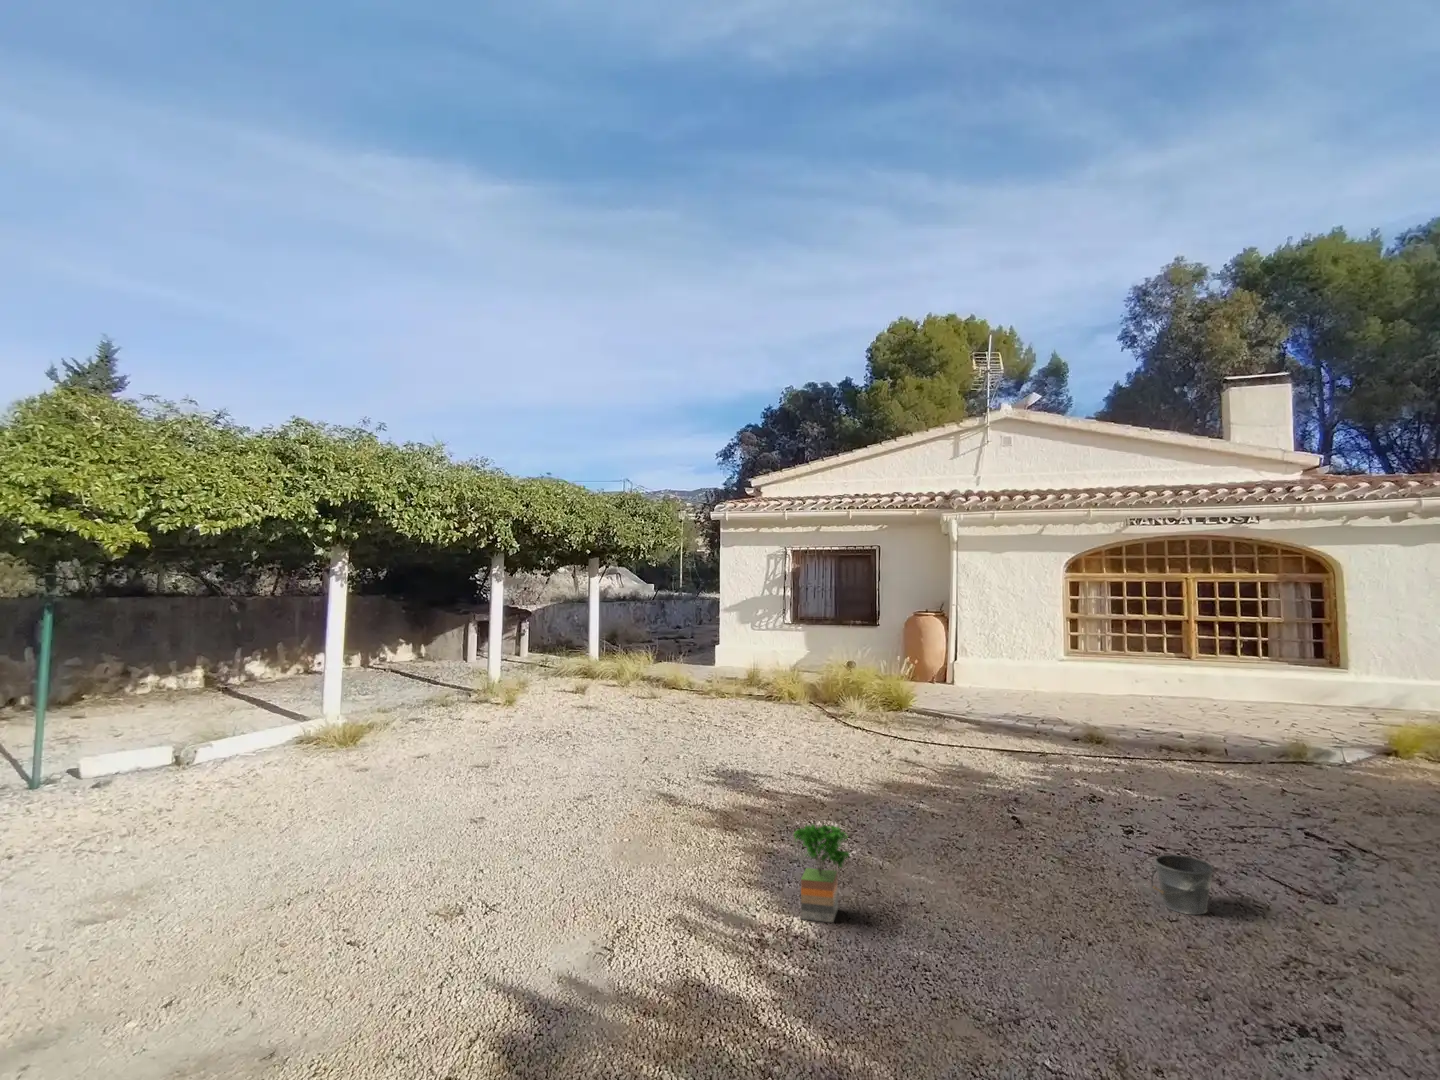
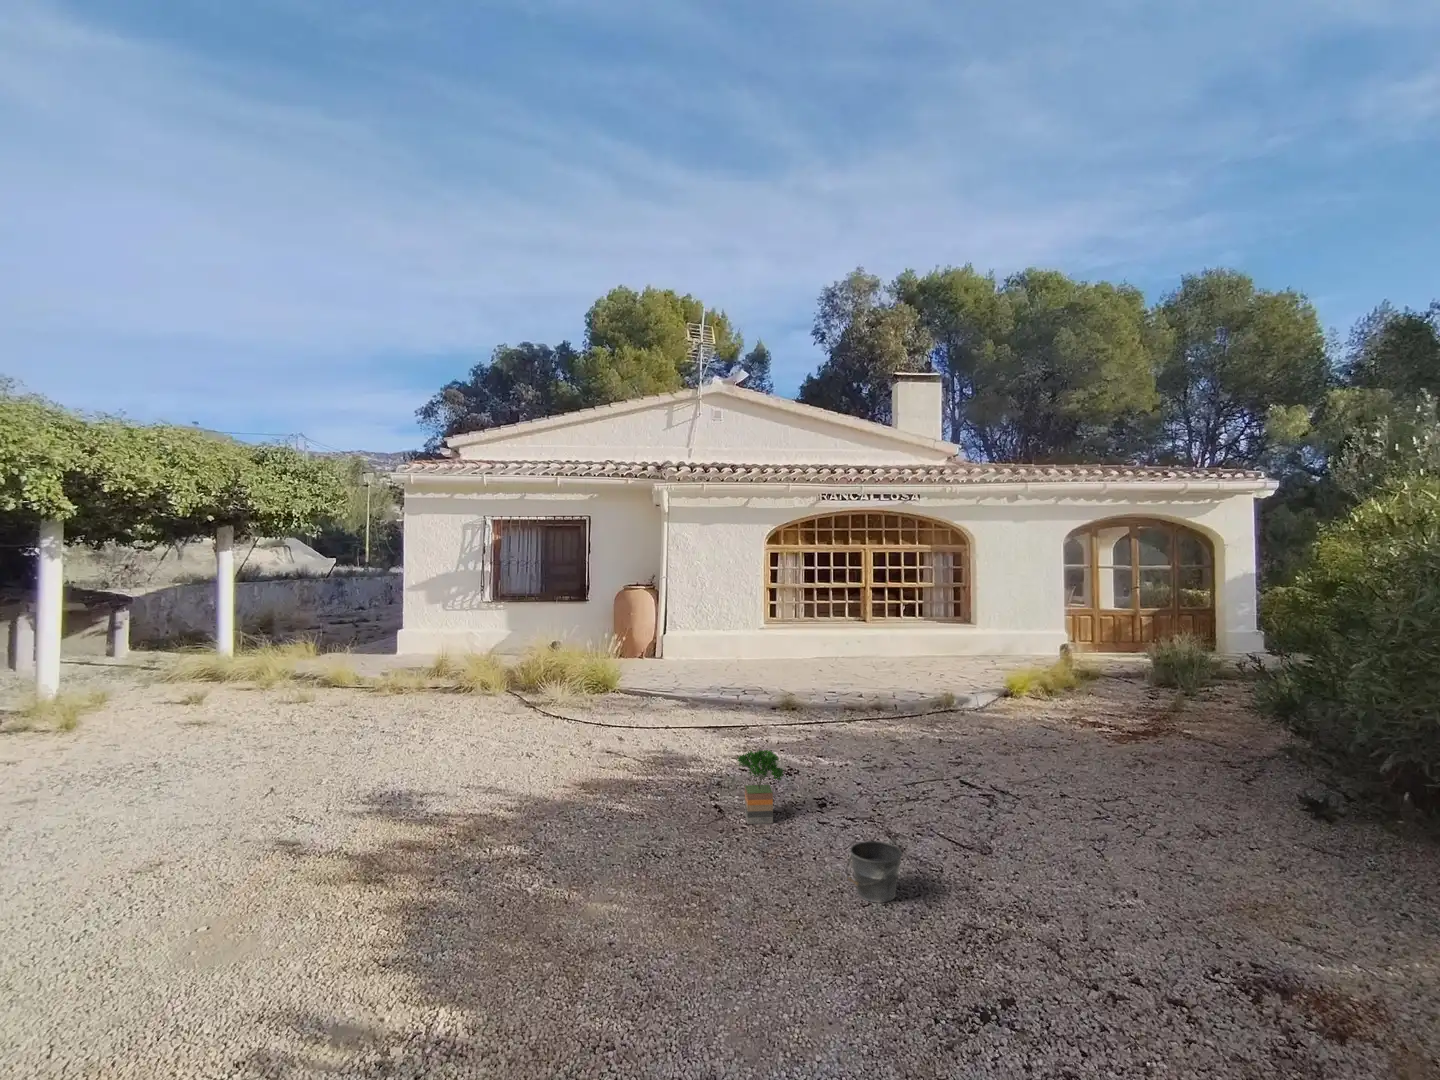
potted tree: present [794,824,850,922] -> present [737,750,783,824]

